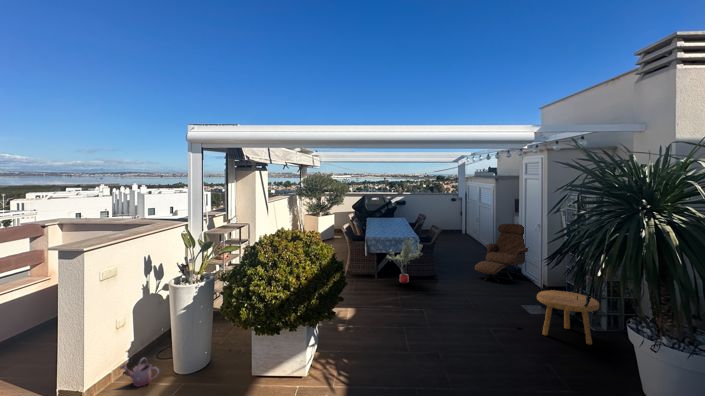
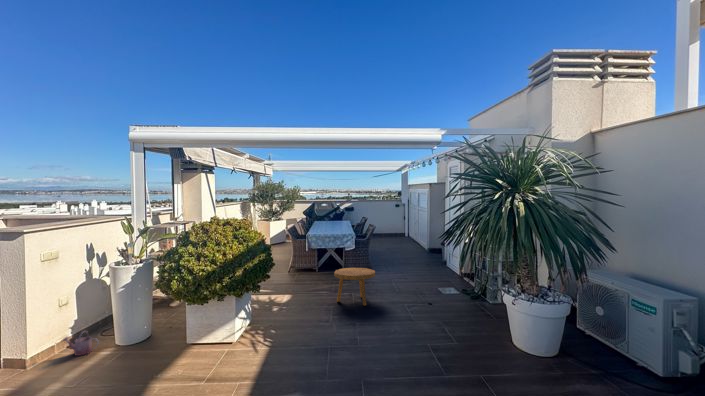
lounge chair: present [475,224,529,282] -> none [405,221,453,272]
potted tree: present [387,238,423,284] -> none [325,234,358,276]
footstool: present [537,290,599,345] -> present [334,268,375,306]

